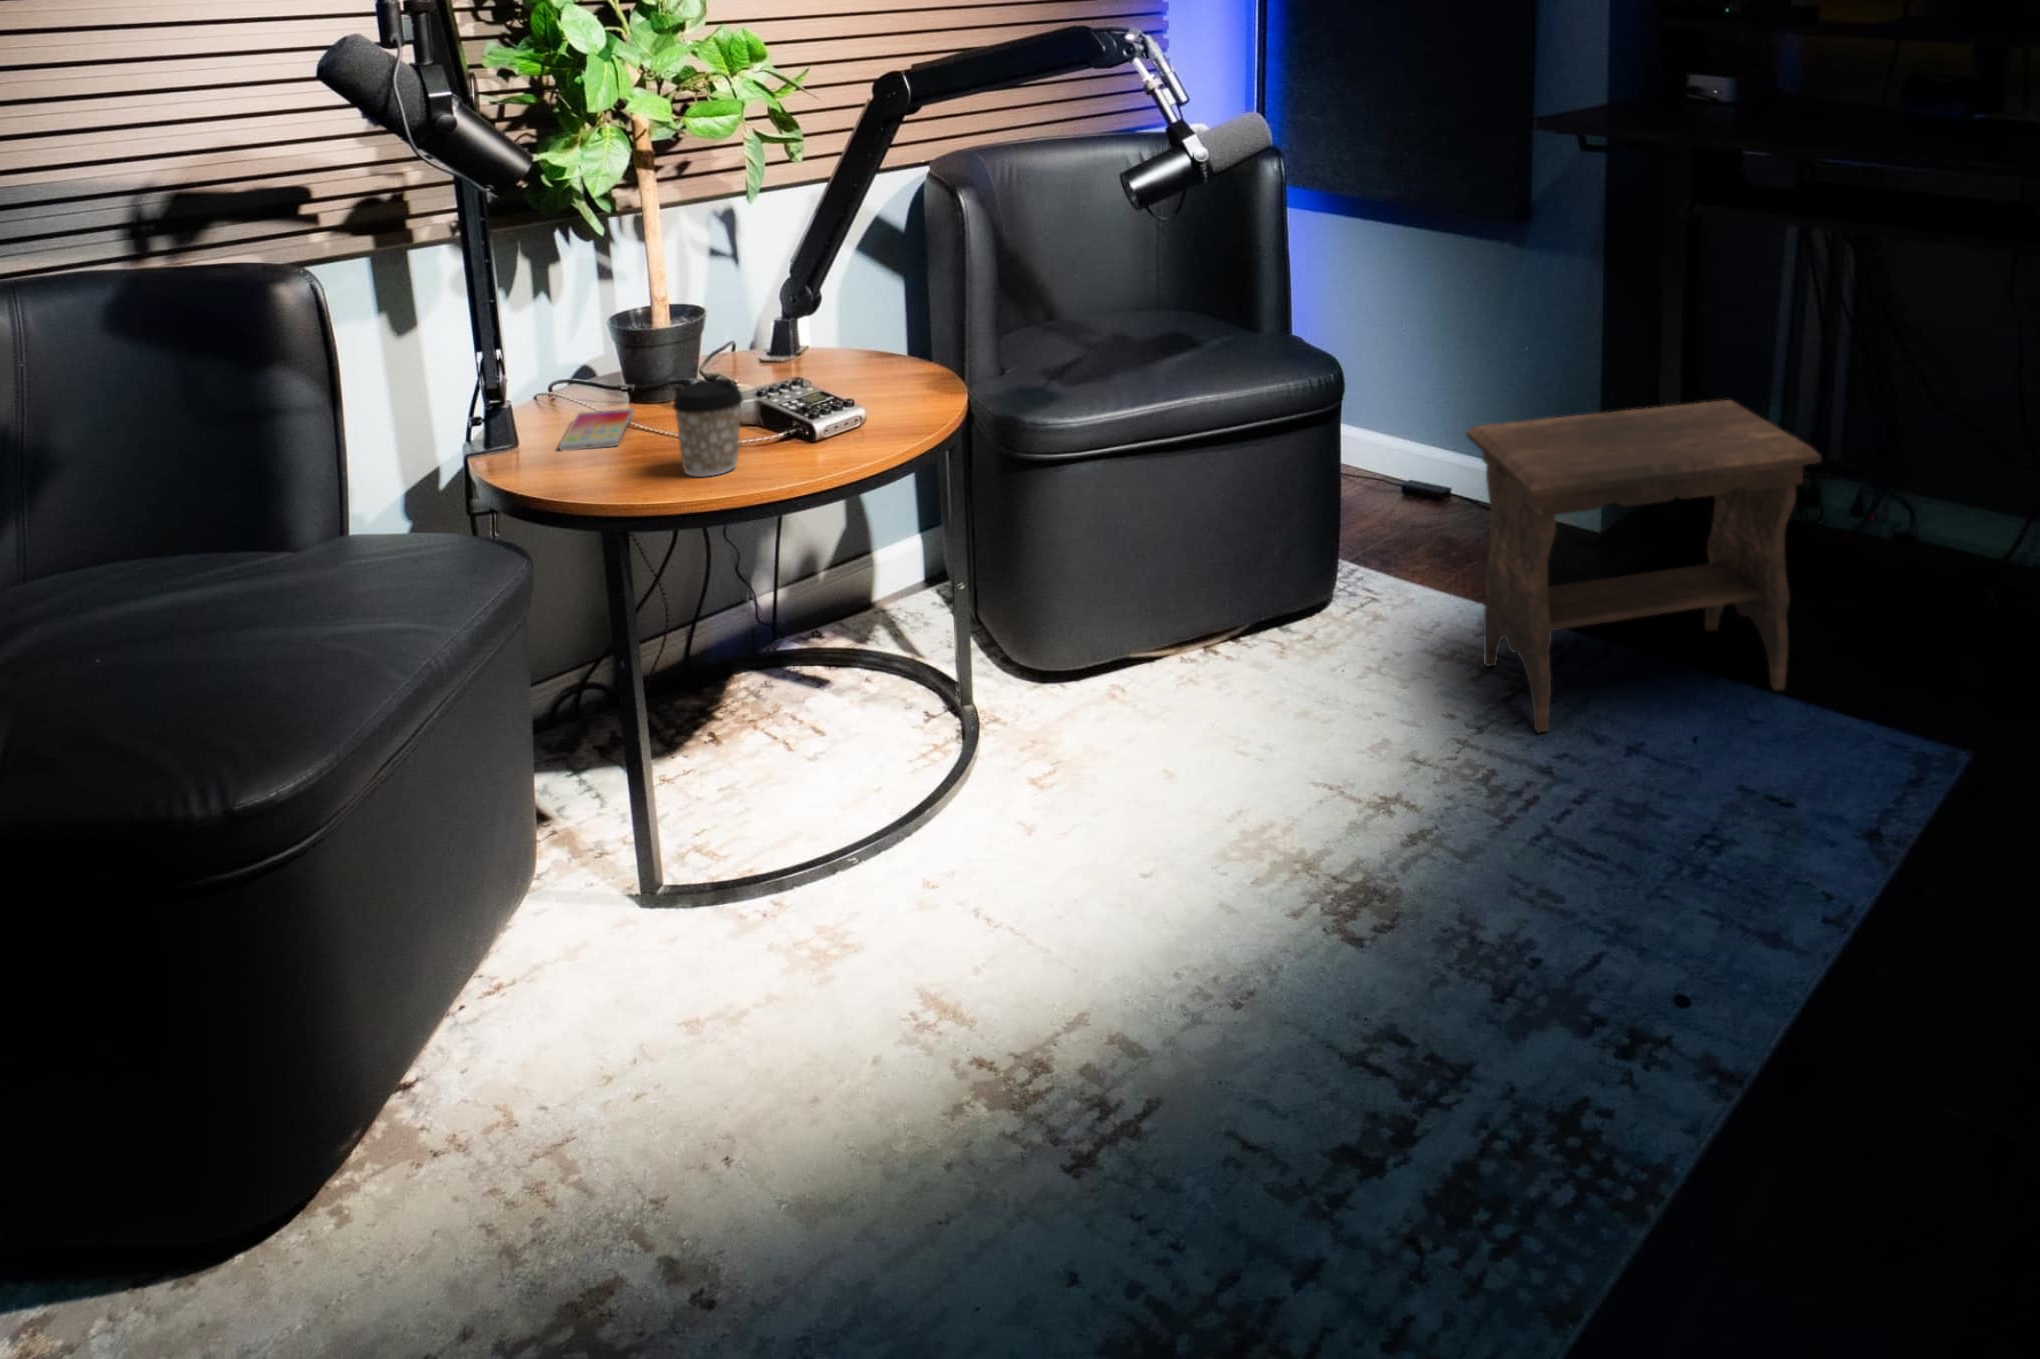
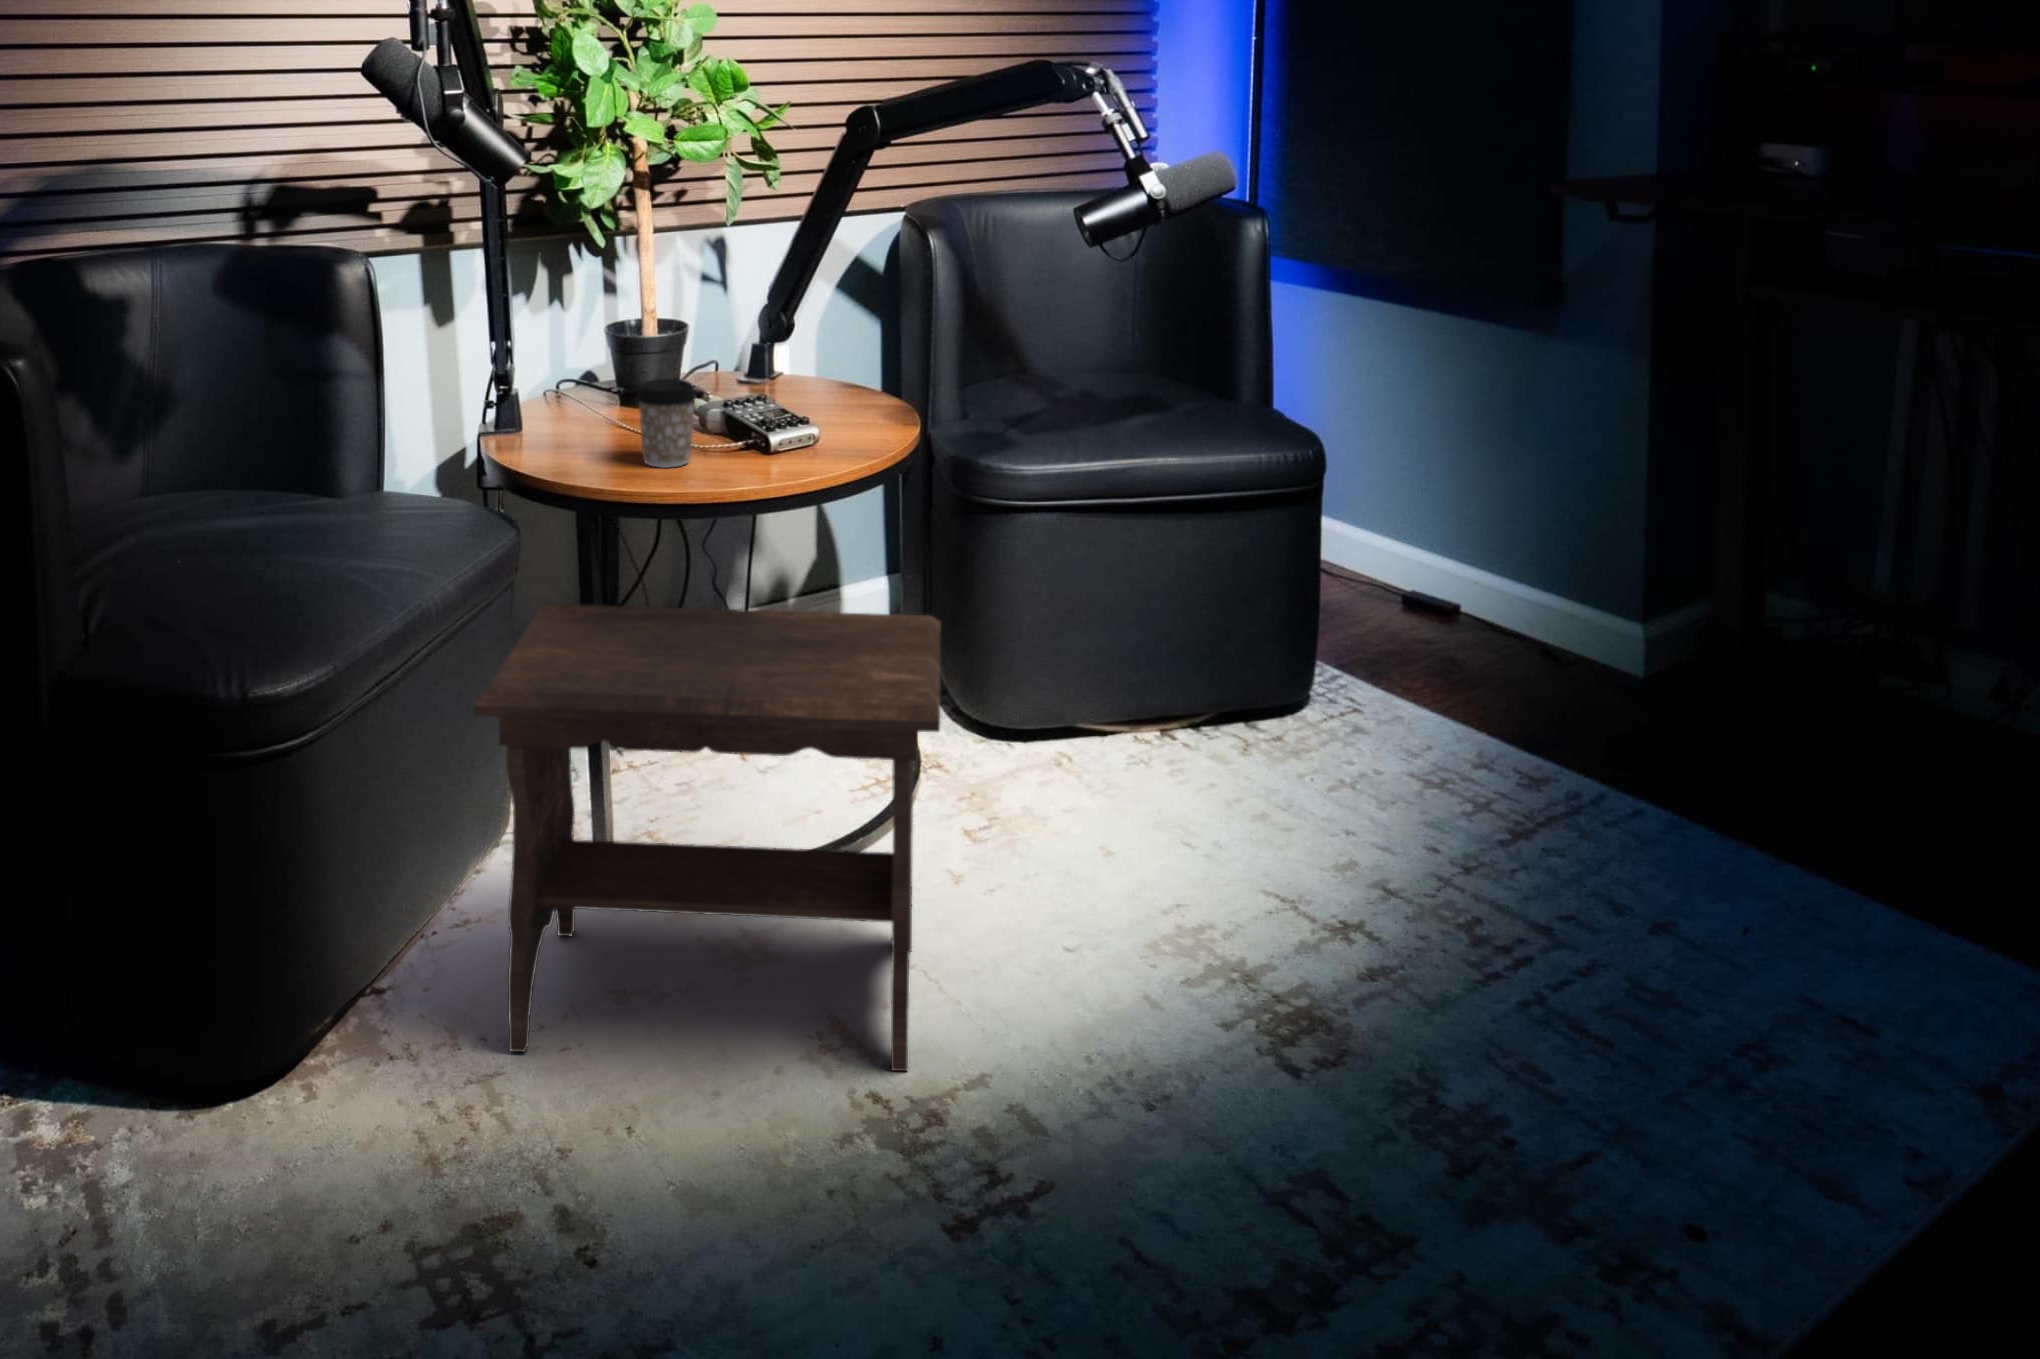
footstool: present [1467,400,1821,732] -> present [473,604,941,1071]
smartphone: present [559,408,634,451] -> none [549,404,616,435]

